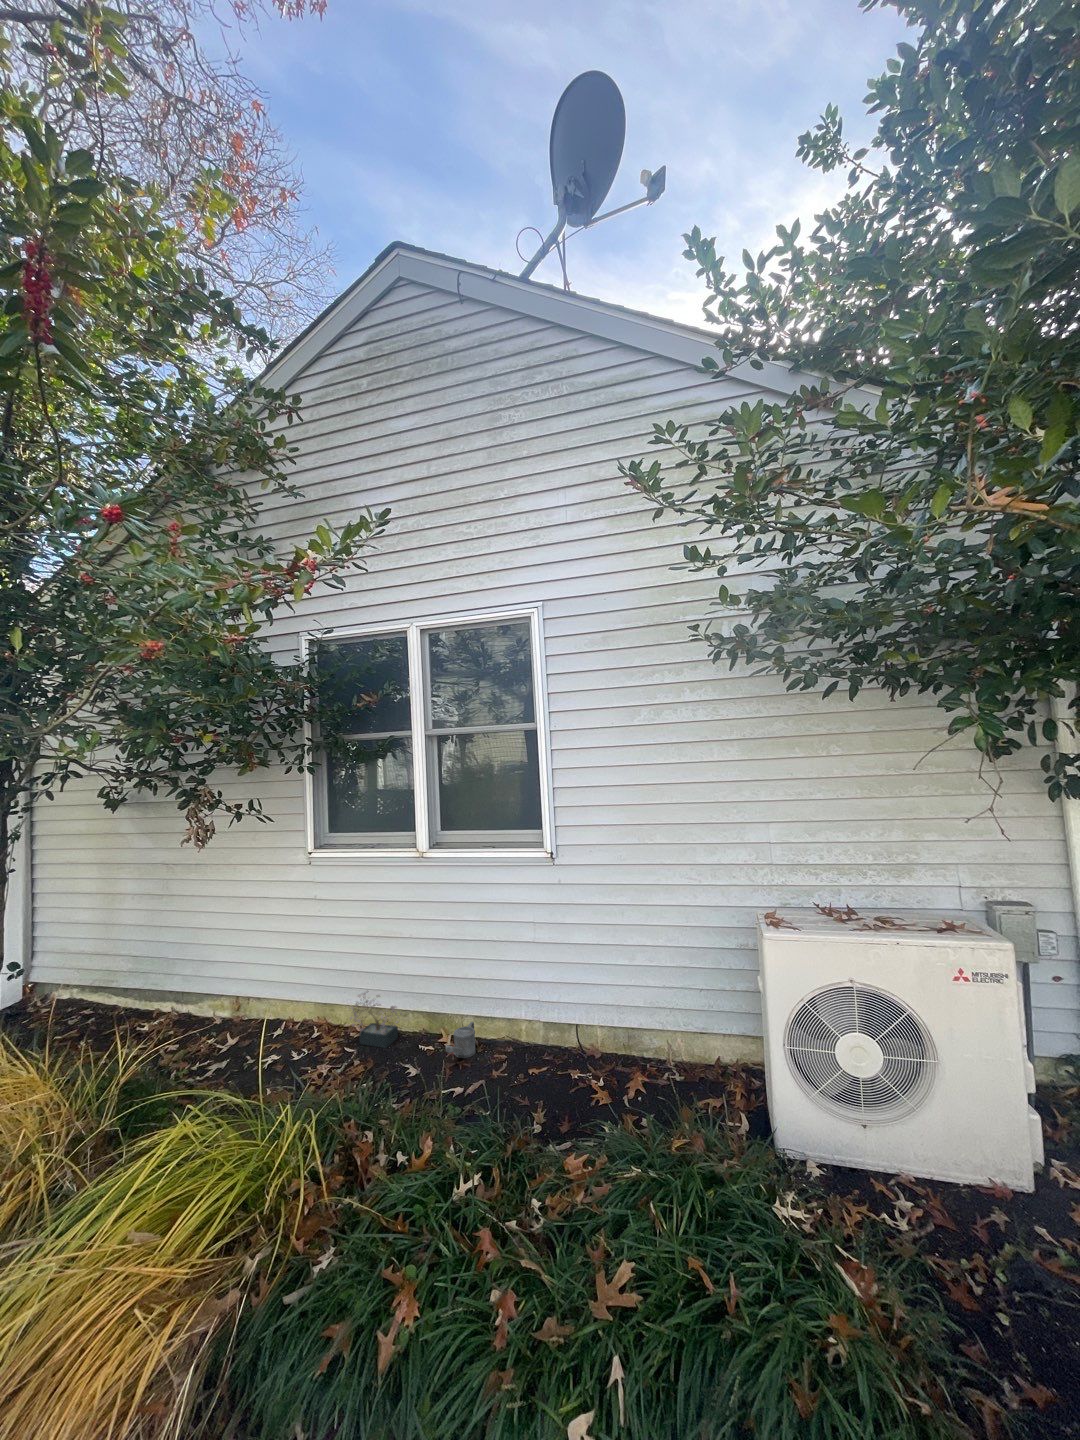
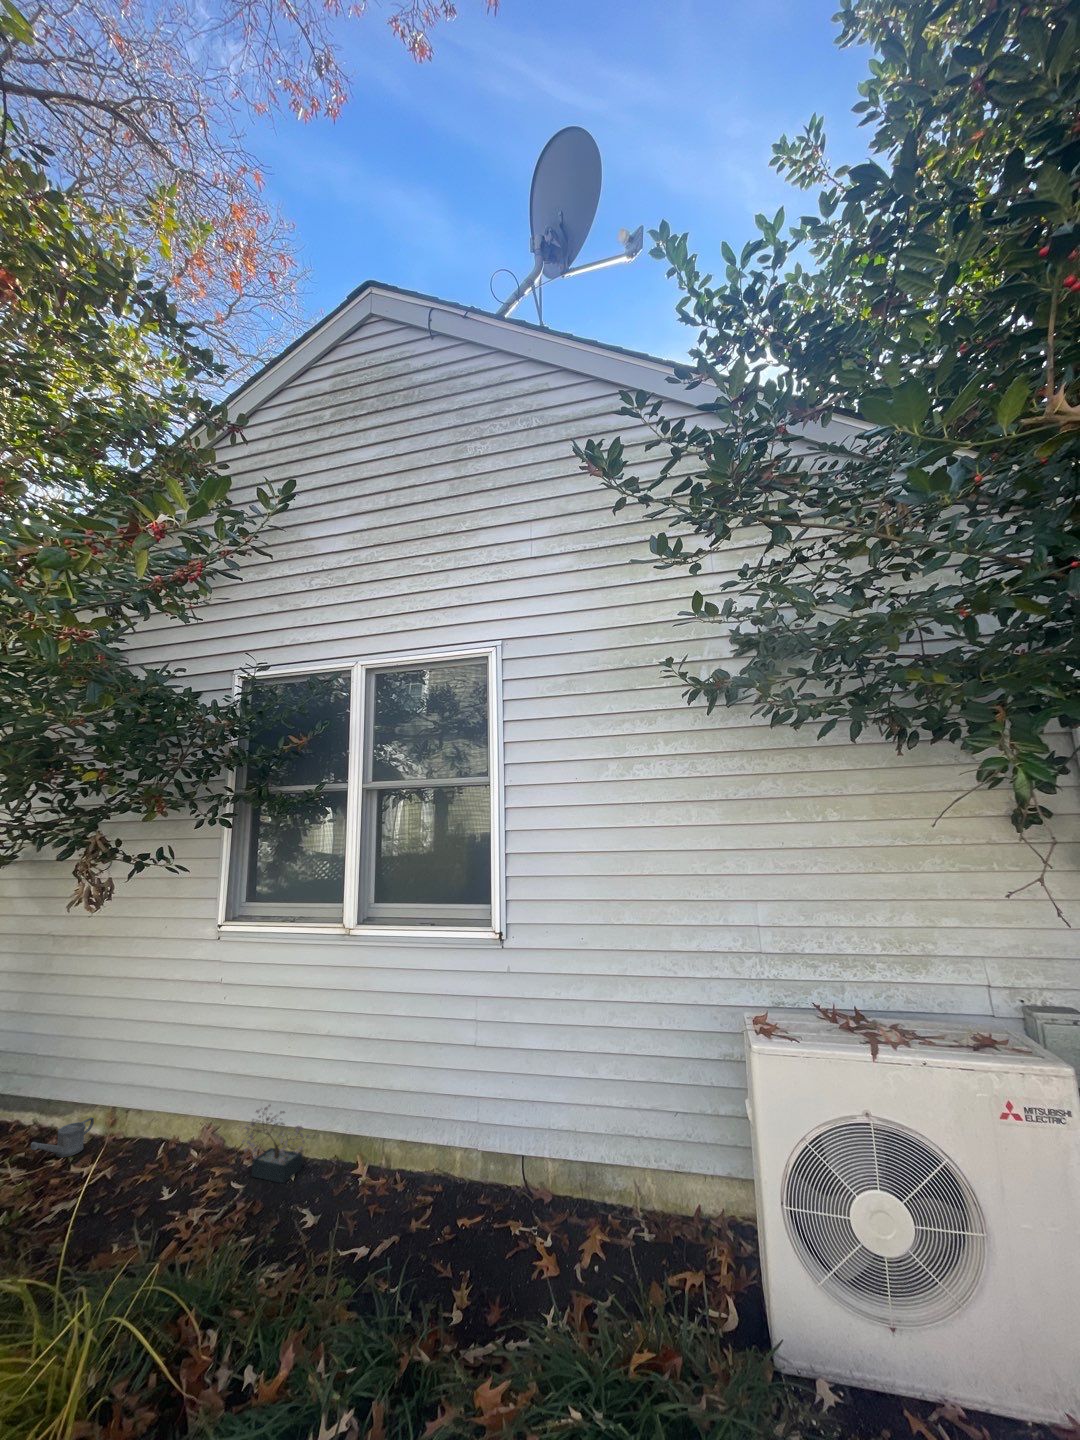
watering can: present [446,1022,476,1058] -> present [31,1117,94,1158]

